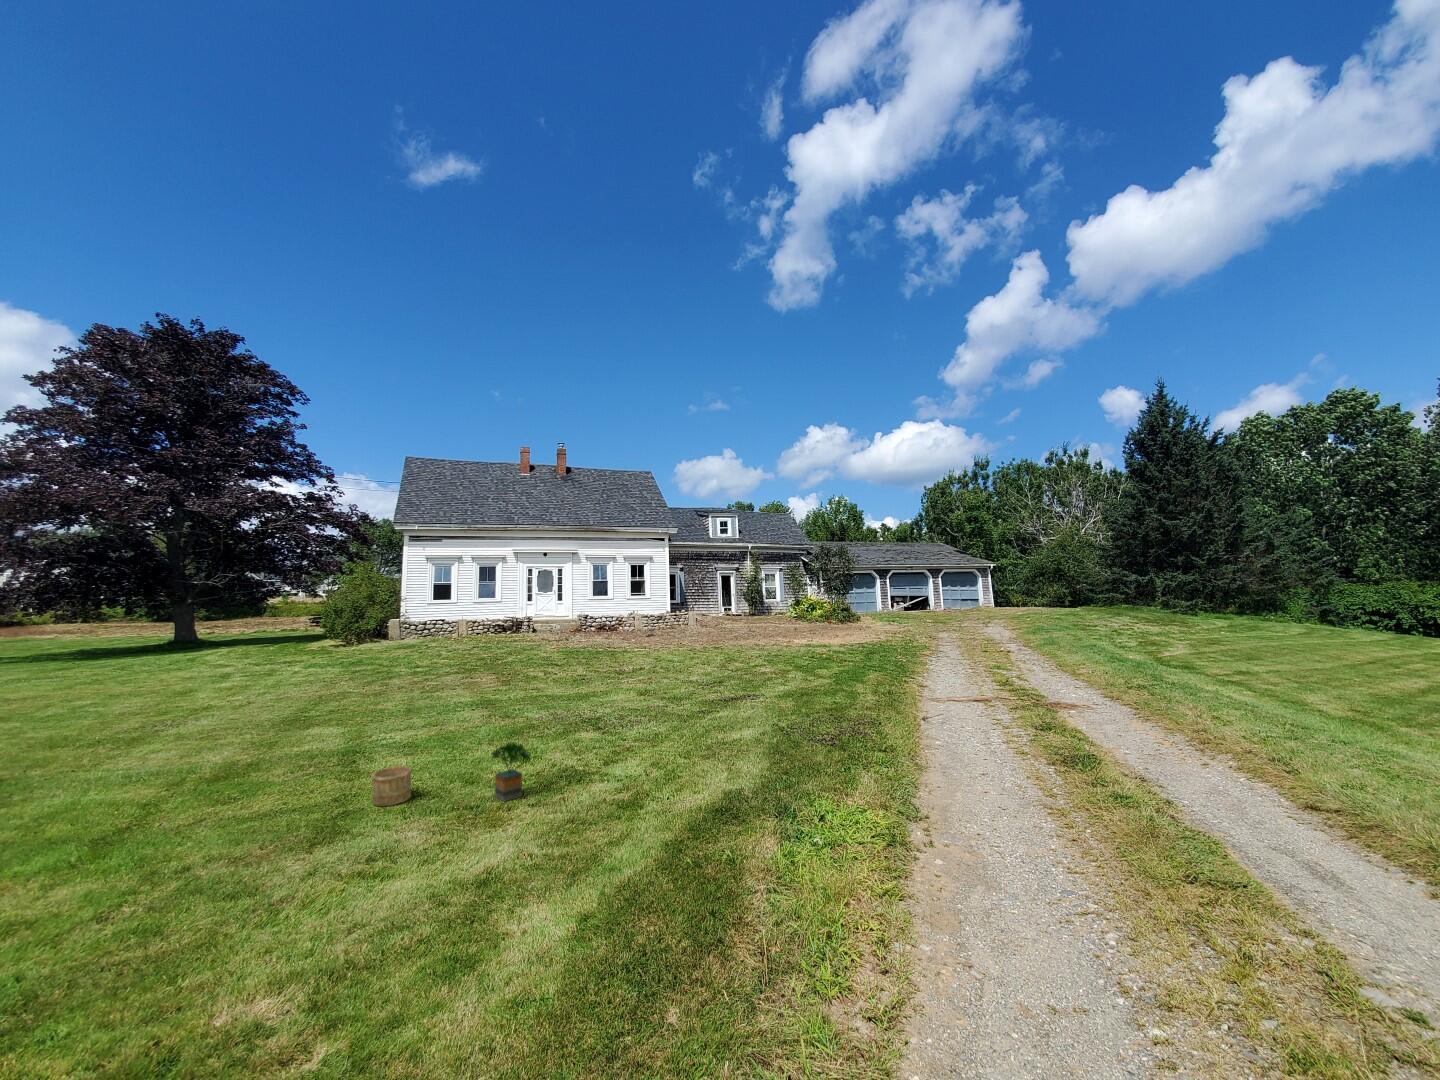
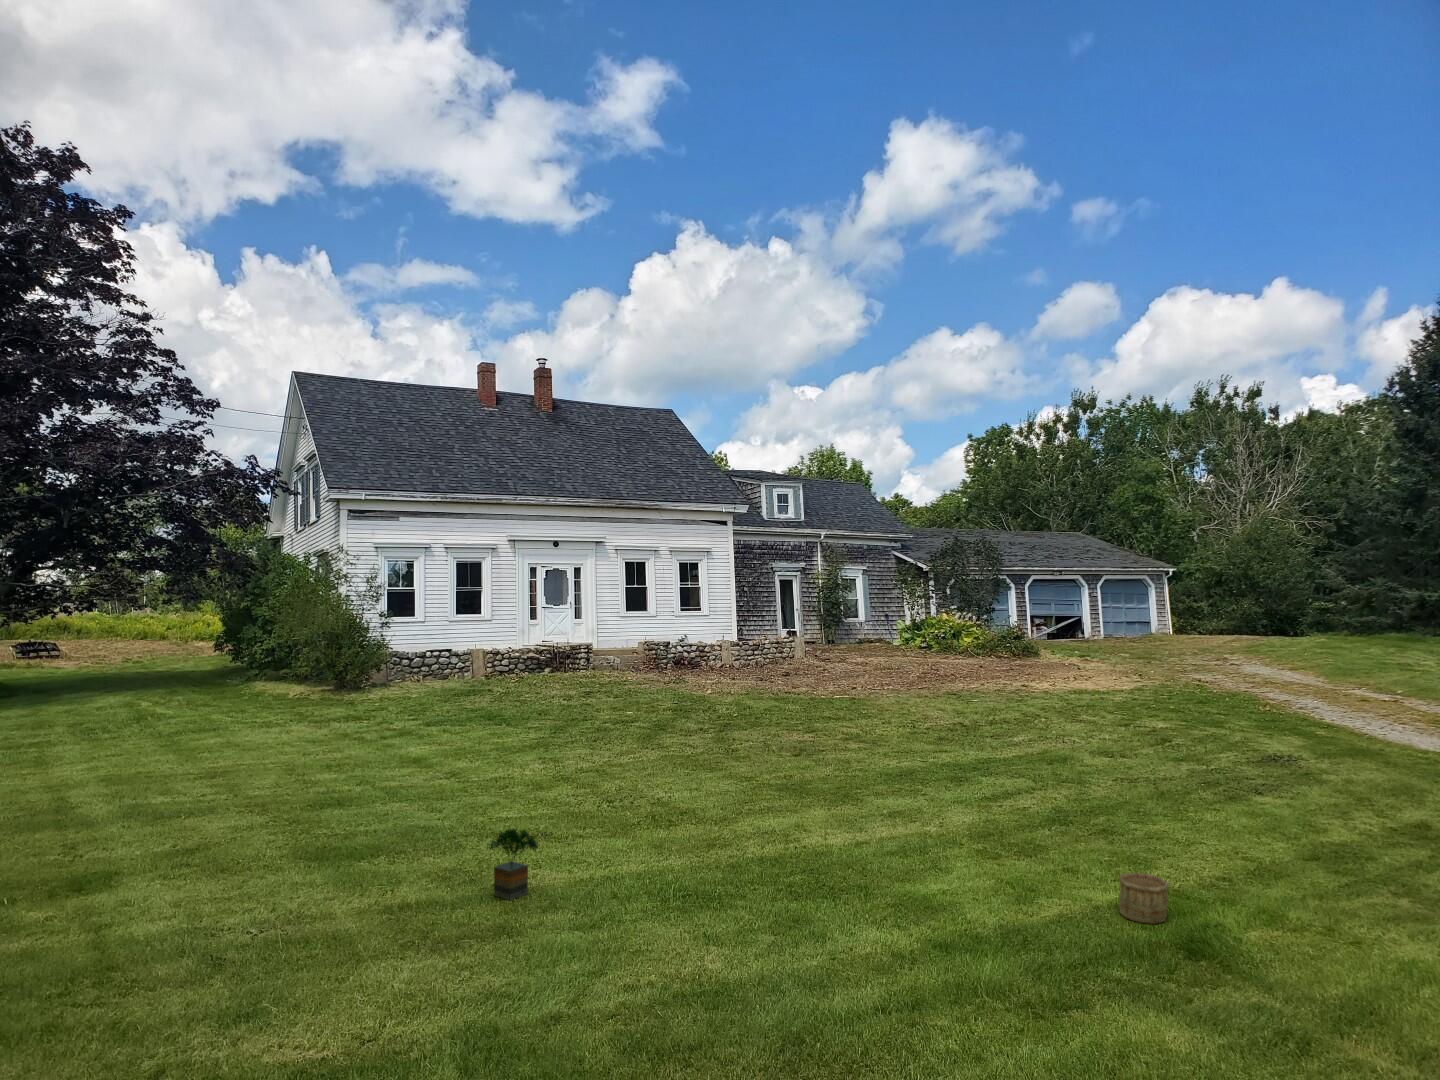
potted tree: present [492,743,530,802] -> present [489,828,539,900]

